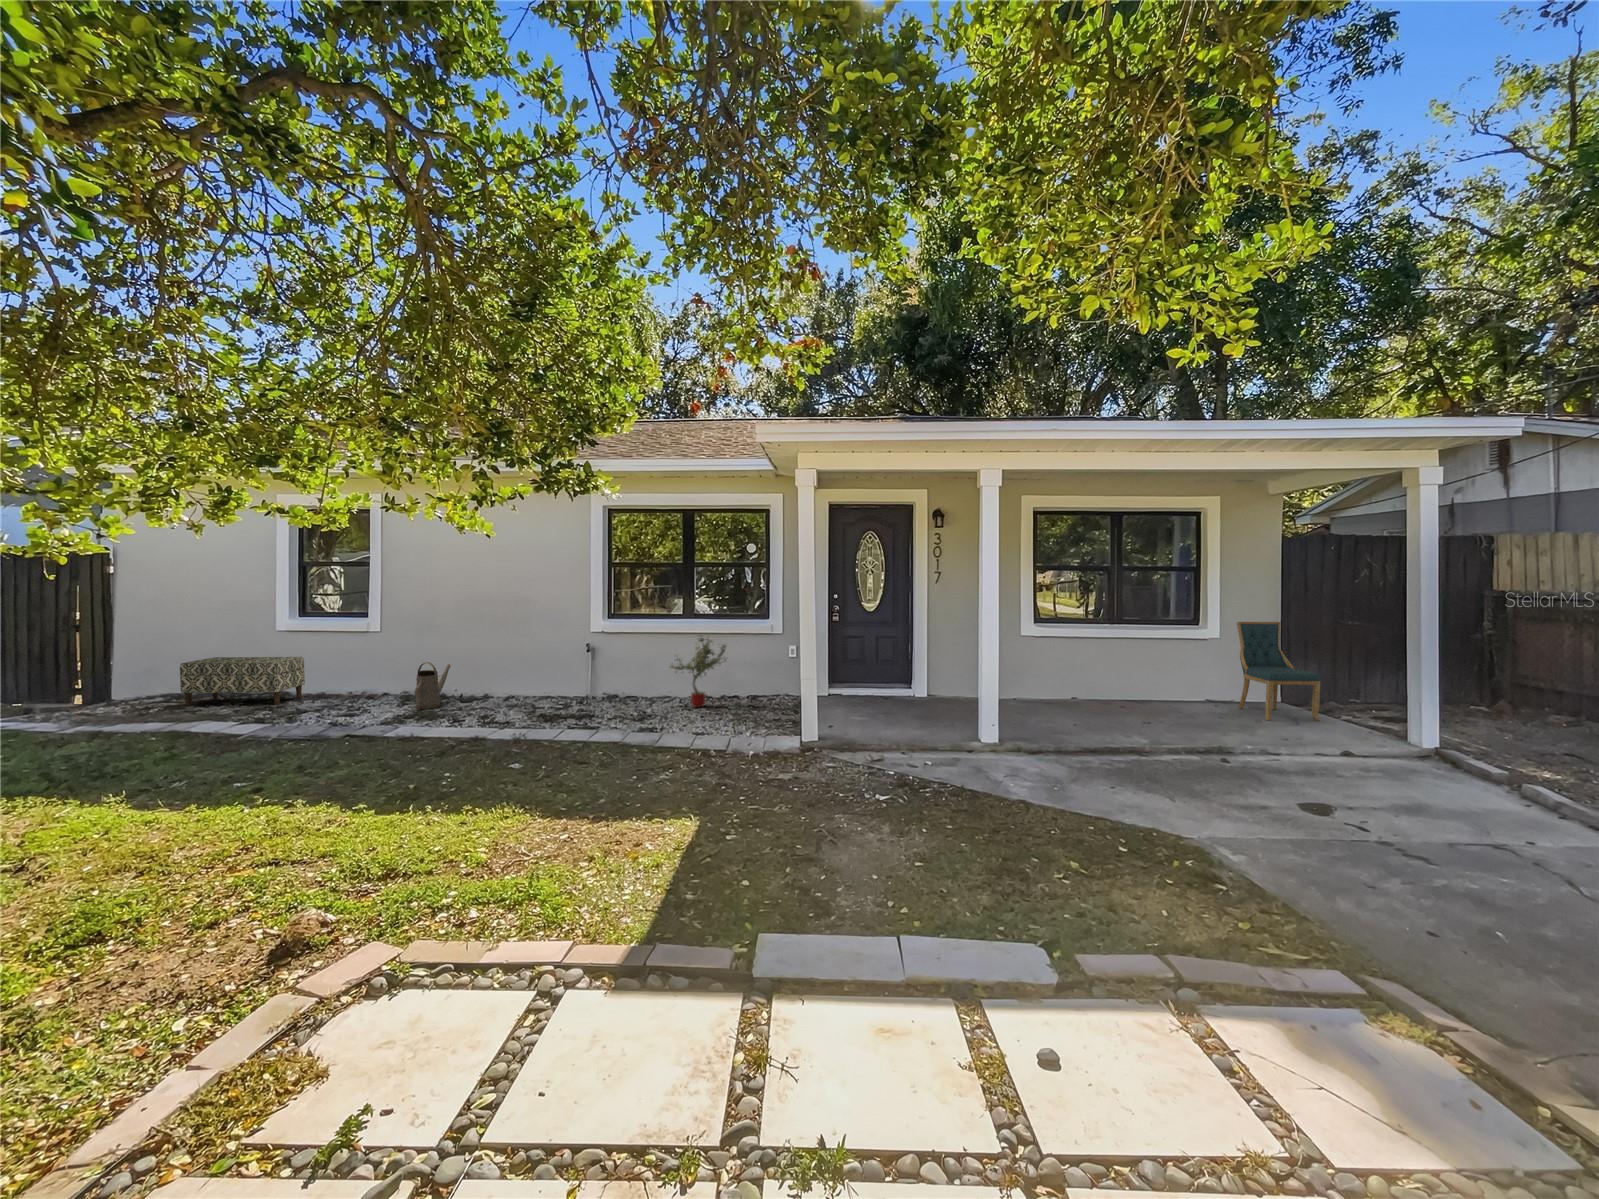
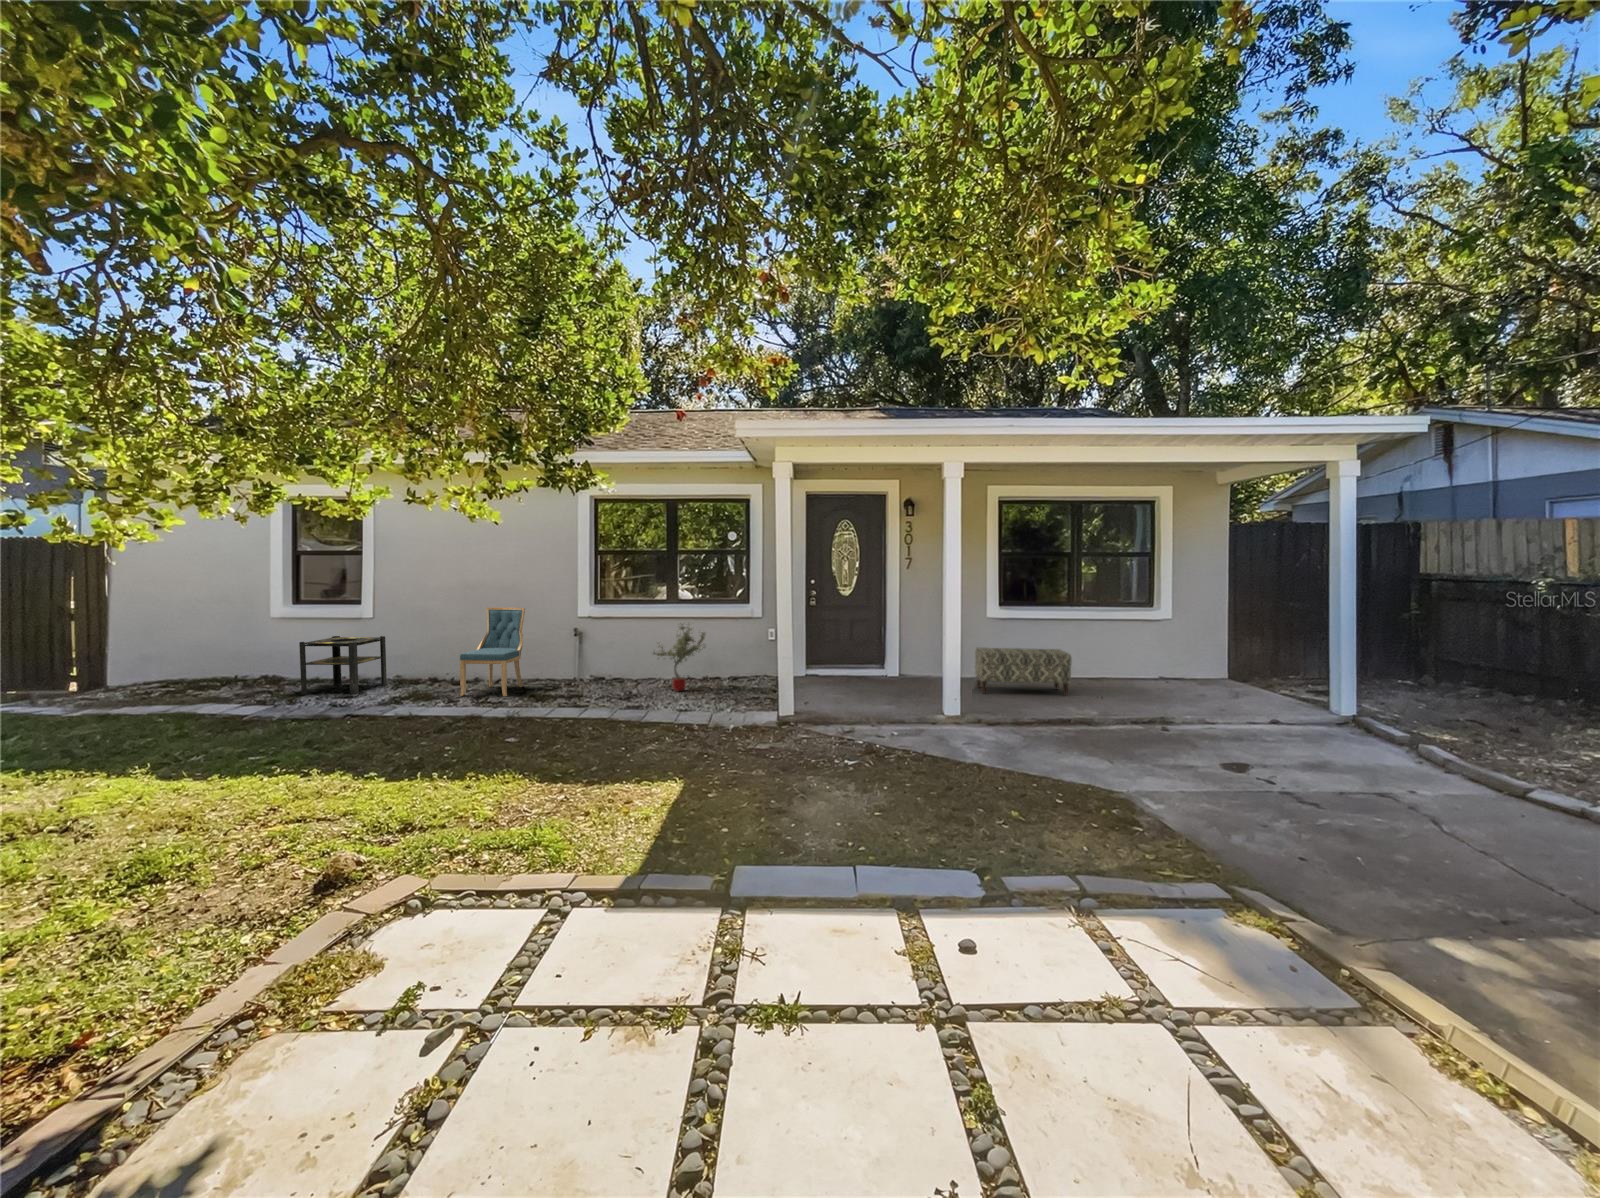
chair: present [1237,622,1321,721] -> present [460,608,525,696]
side table: none [303,647,394,709] -> present [299,636,387,695]
bench: present [180,657,305,706] -> present [975,648,1071,696]
watering can: present [415,662,450,709] -> none [408,650,441,694]

